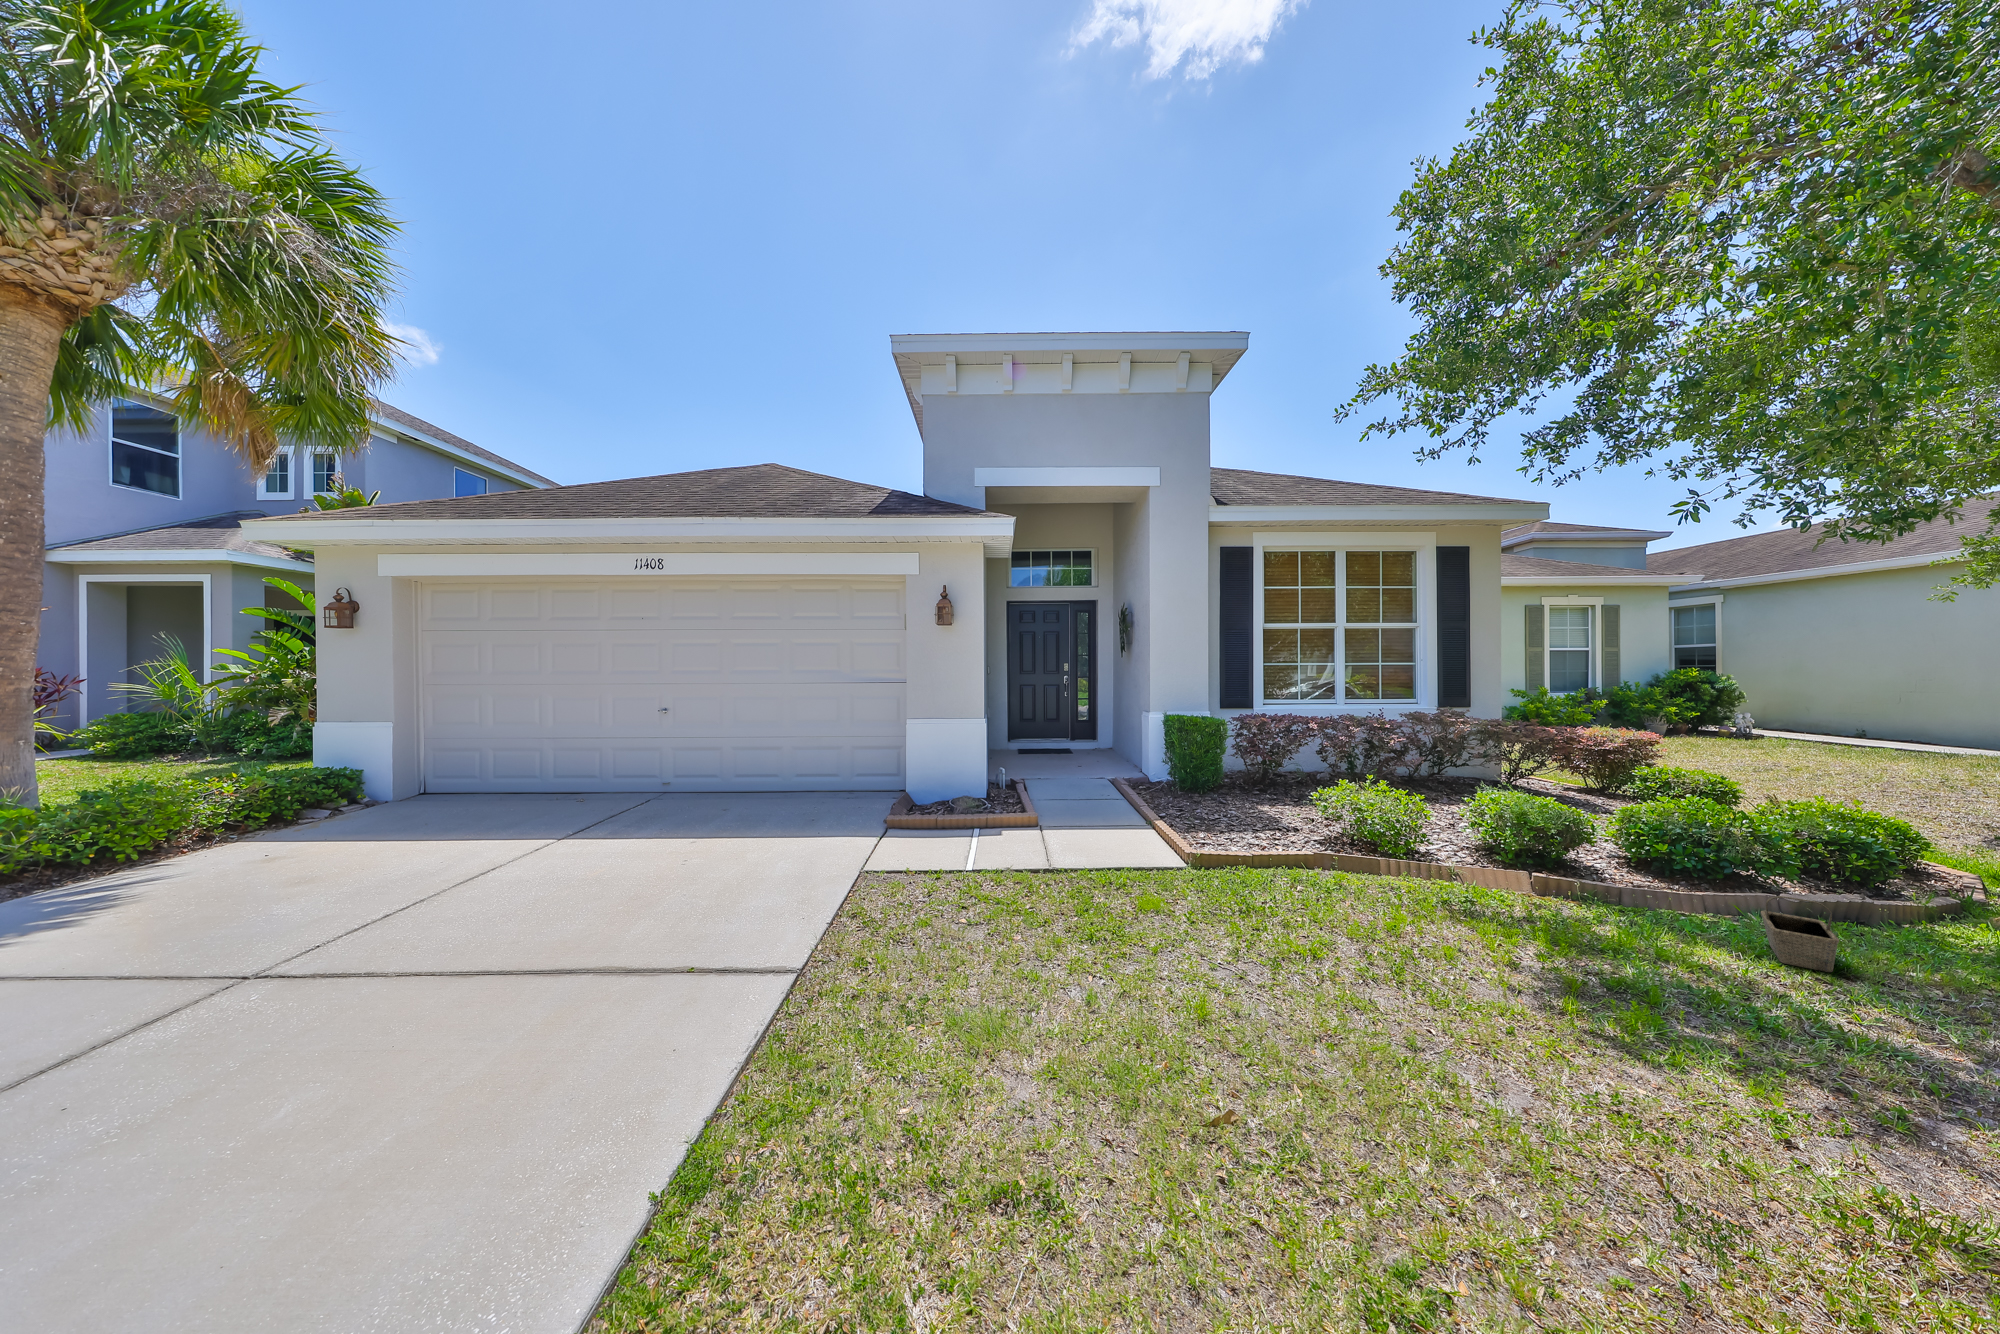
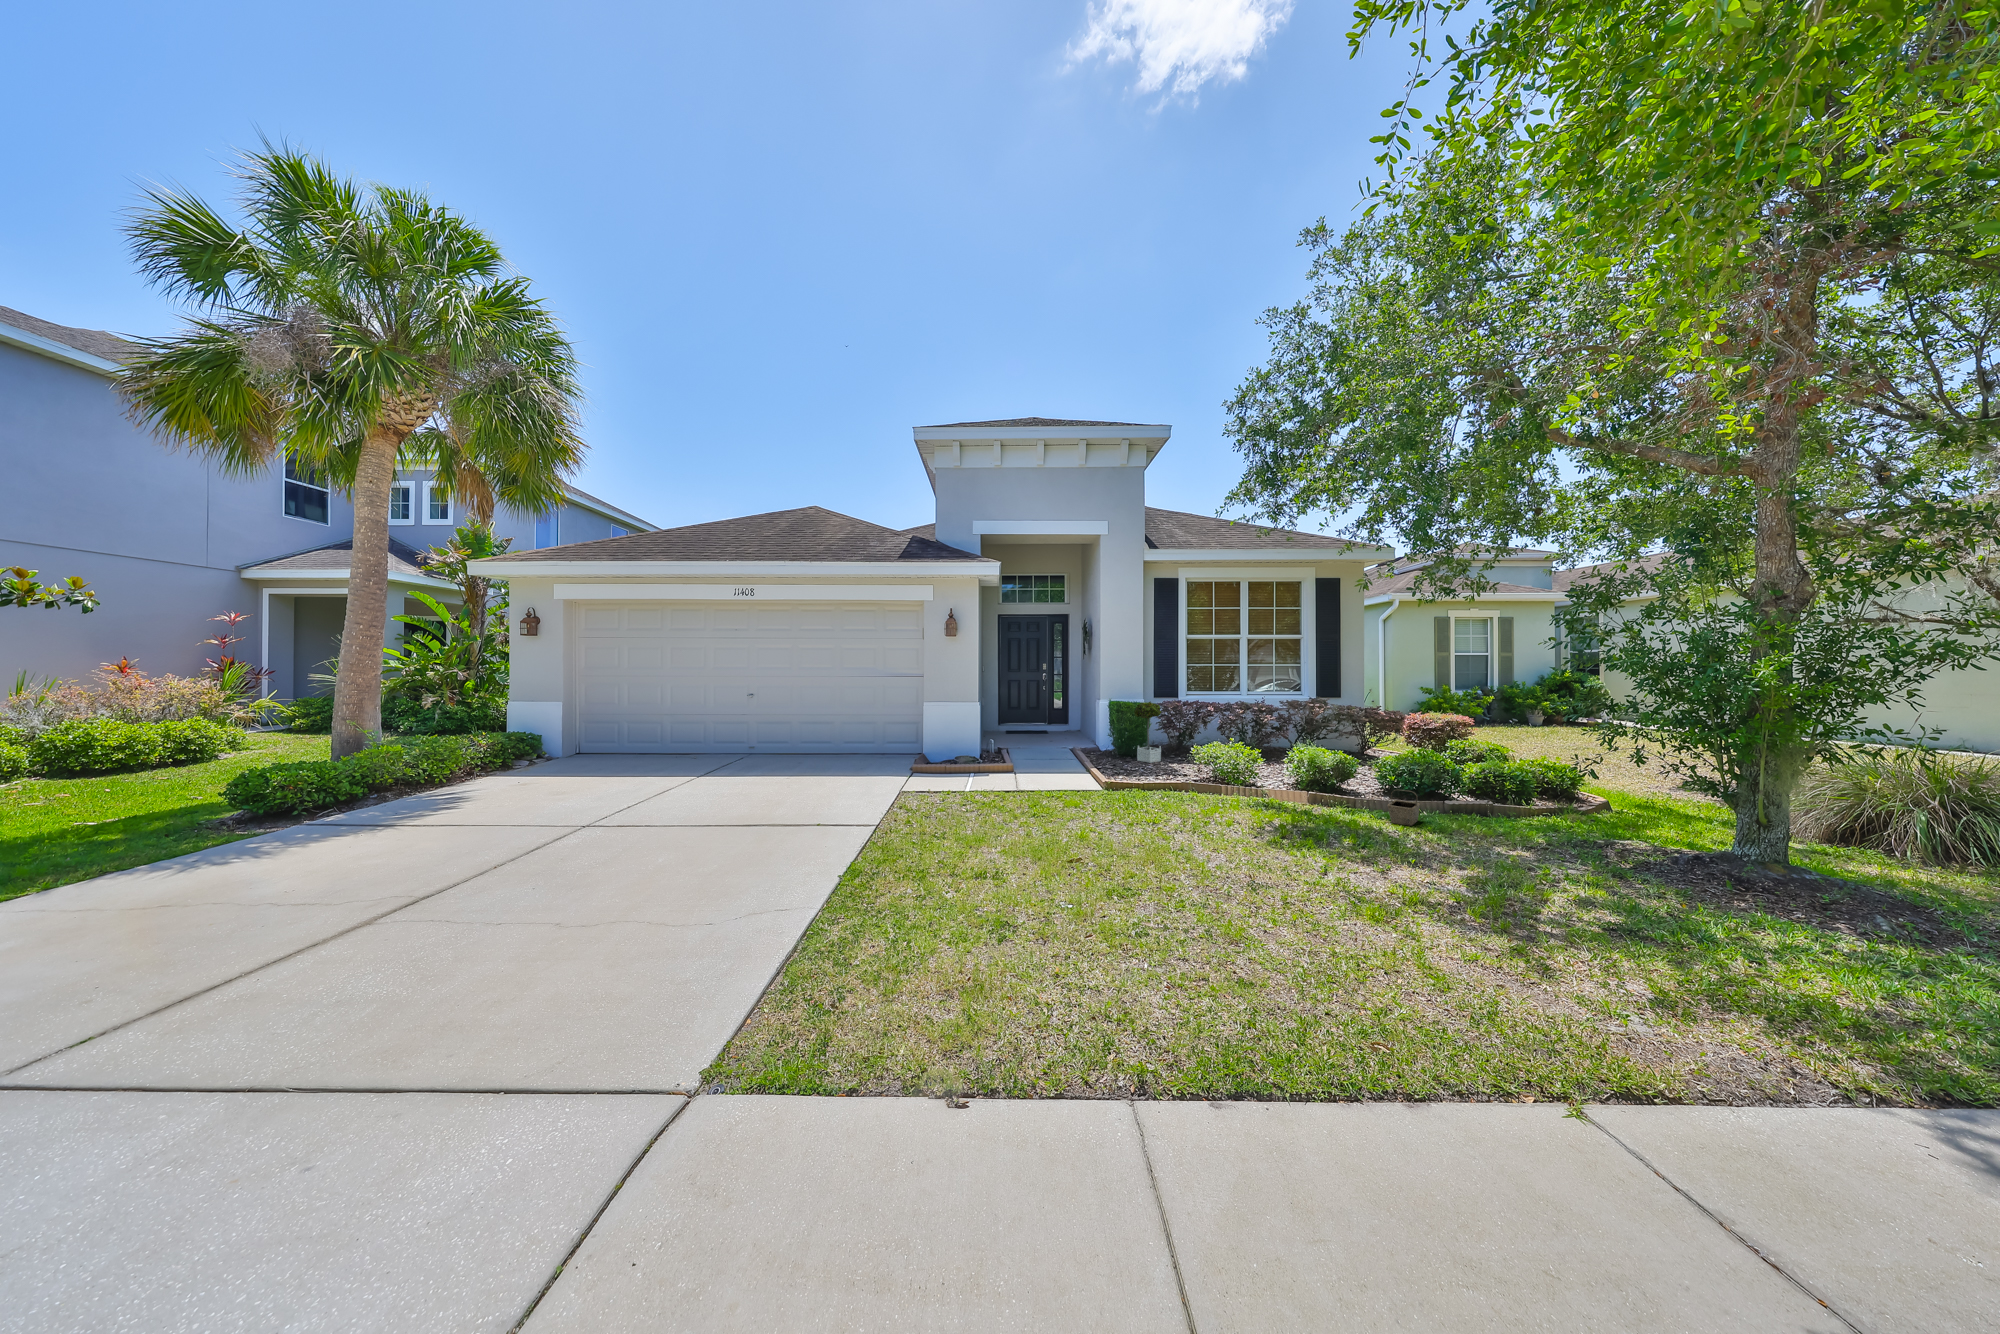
potted tree: none [1205,716,1245,804] -> present [1134,702,1162,763]

